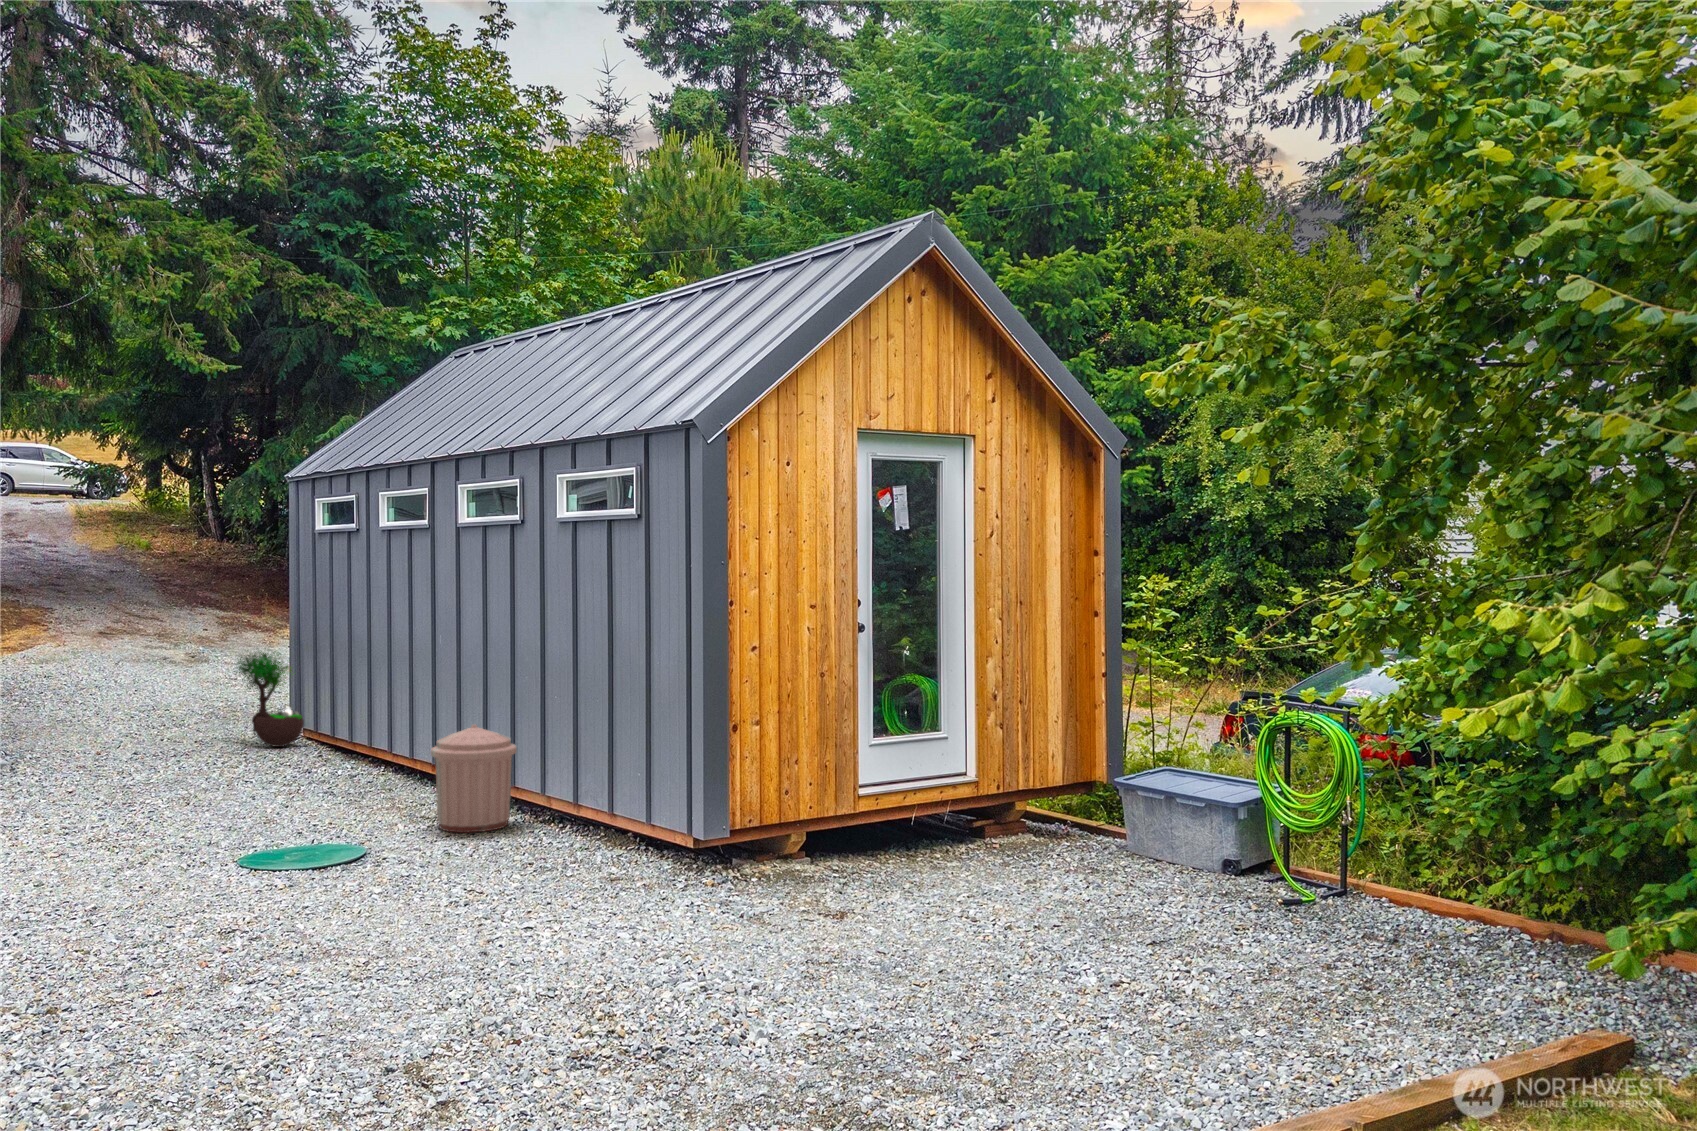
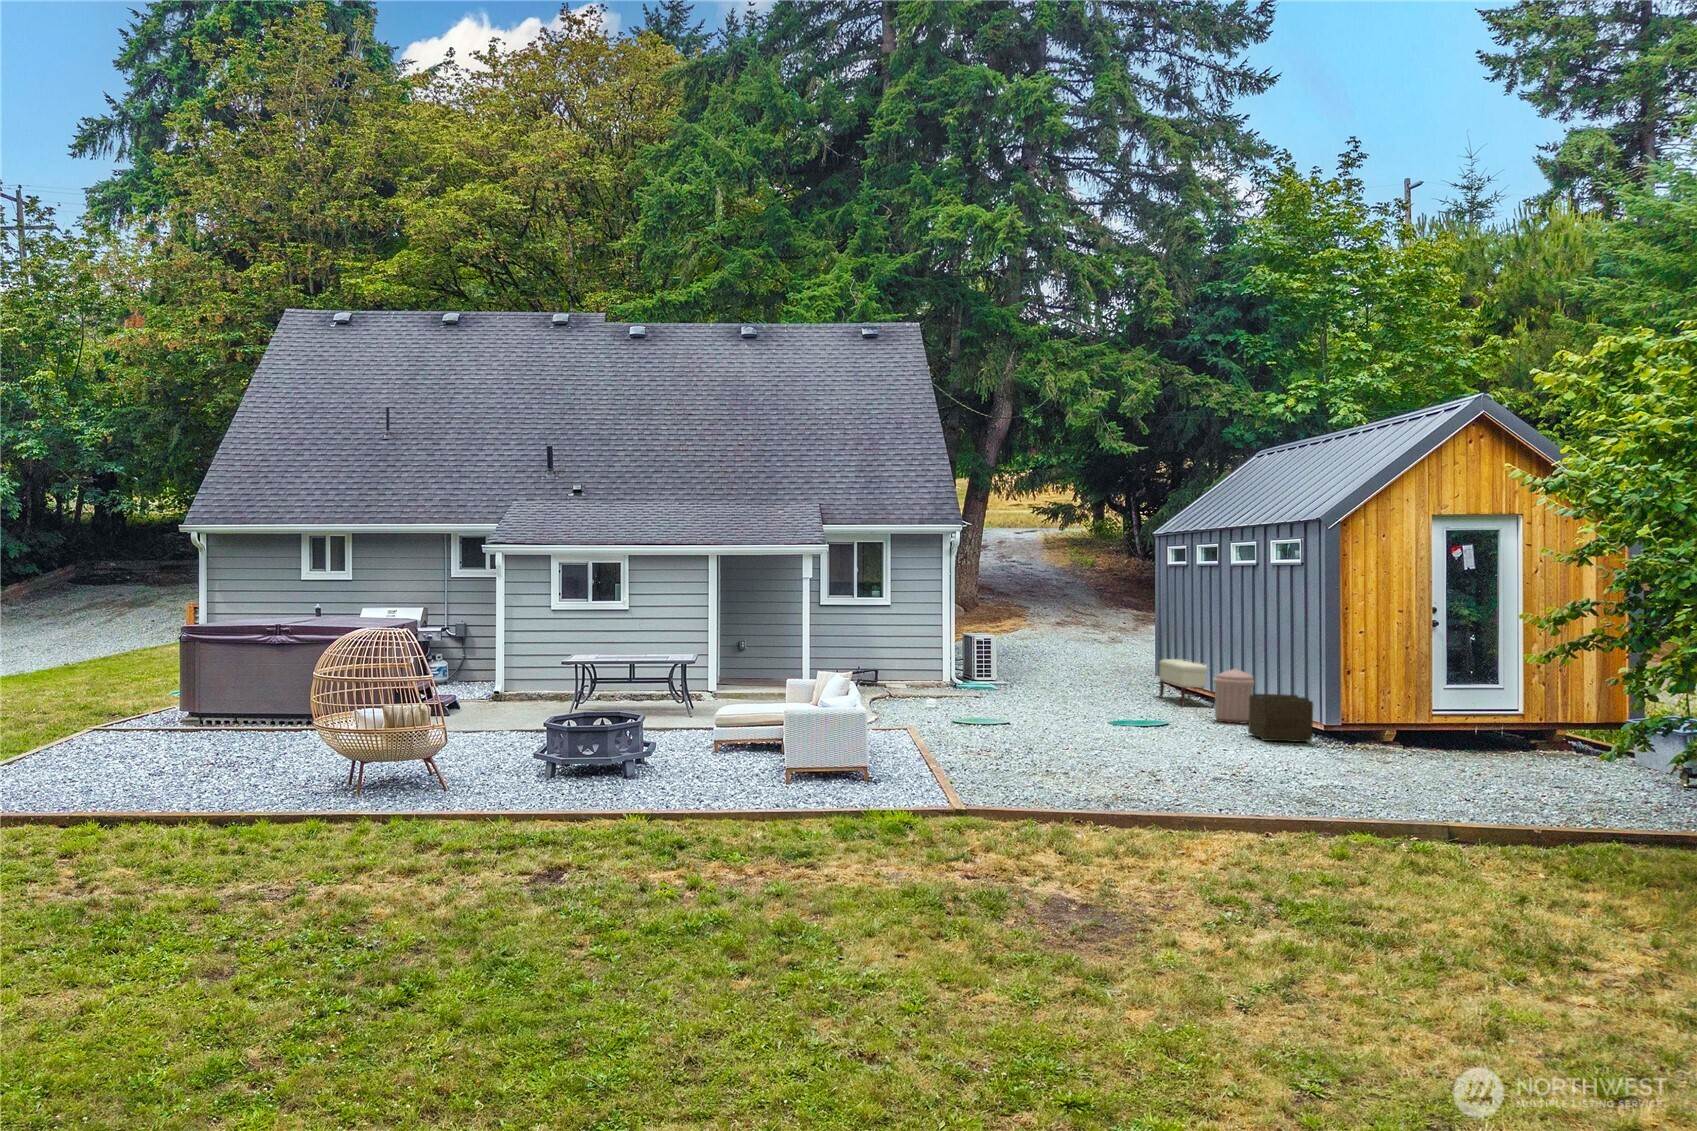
potted tree: present [234,651,304,747] -> none [1130,626,1168,689]
bench: none [298,700,414,792] -> present [1159,659,1216,707]
wooden crate: none [536,779,674,890] -> present [1248,693,1313,742]

